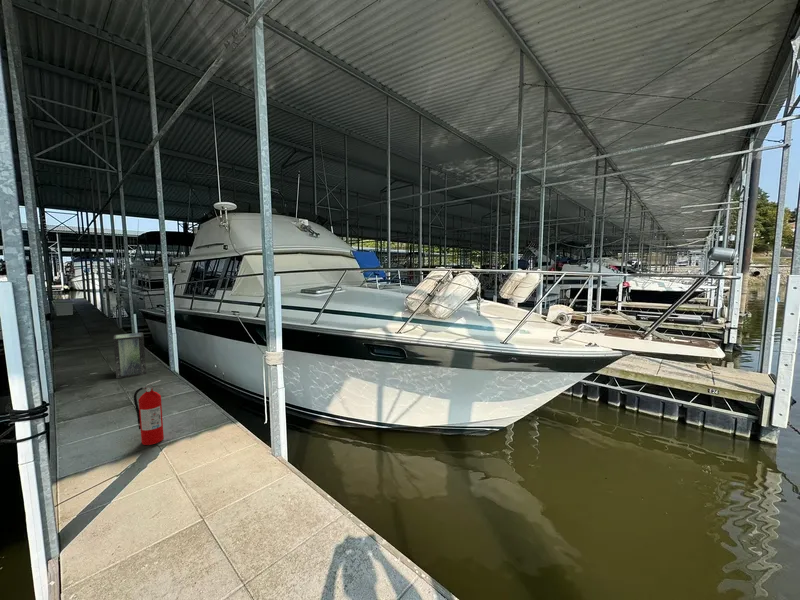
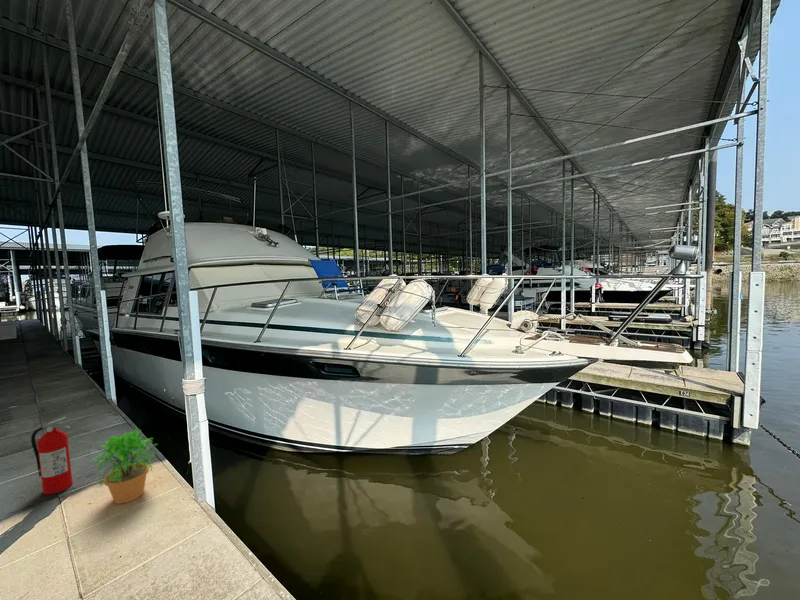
storage box: present [113,332,146,378] -> none [41,357,84,410]
potted plant: none [185,393,241,455] -> present [94,430,152,504]

